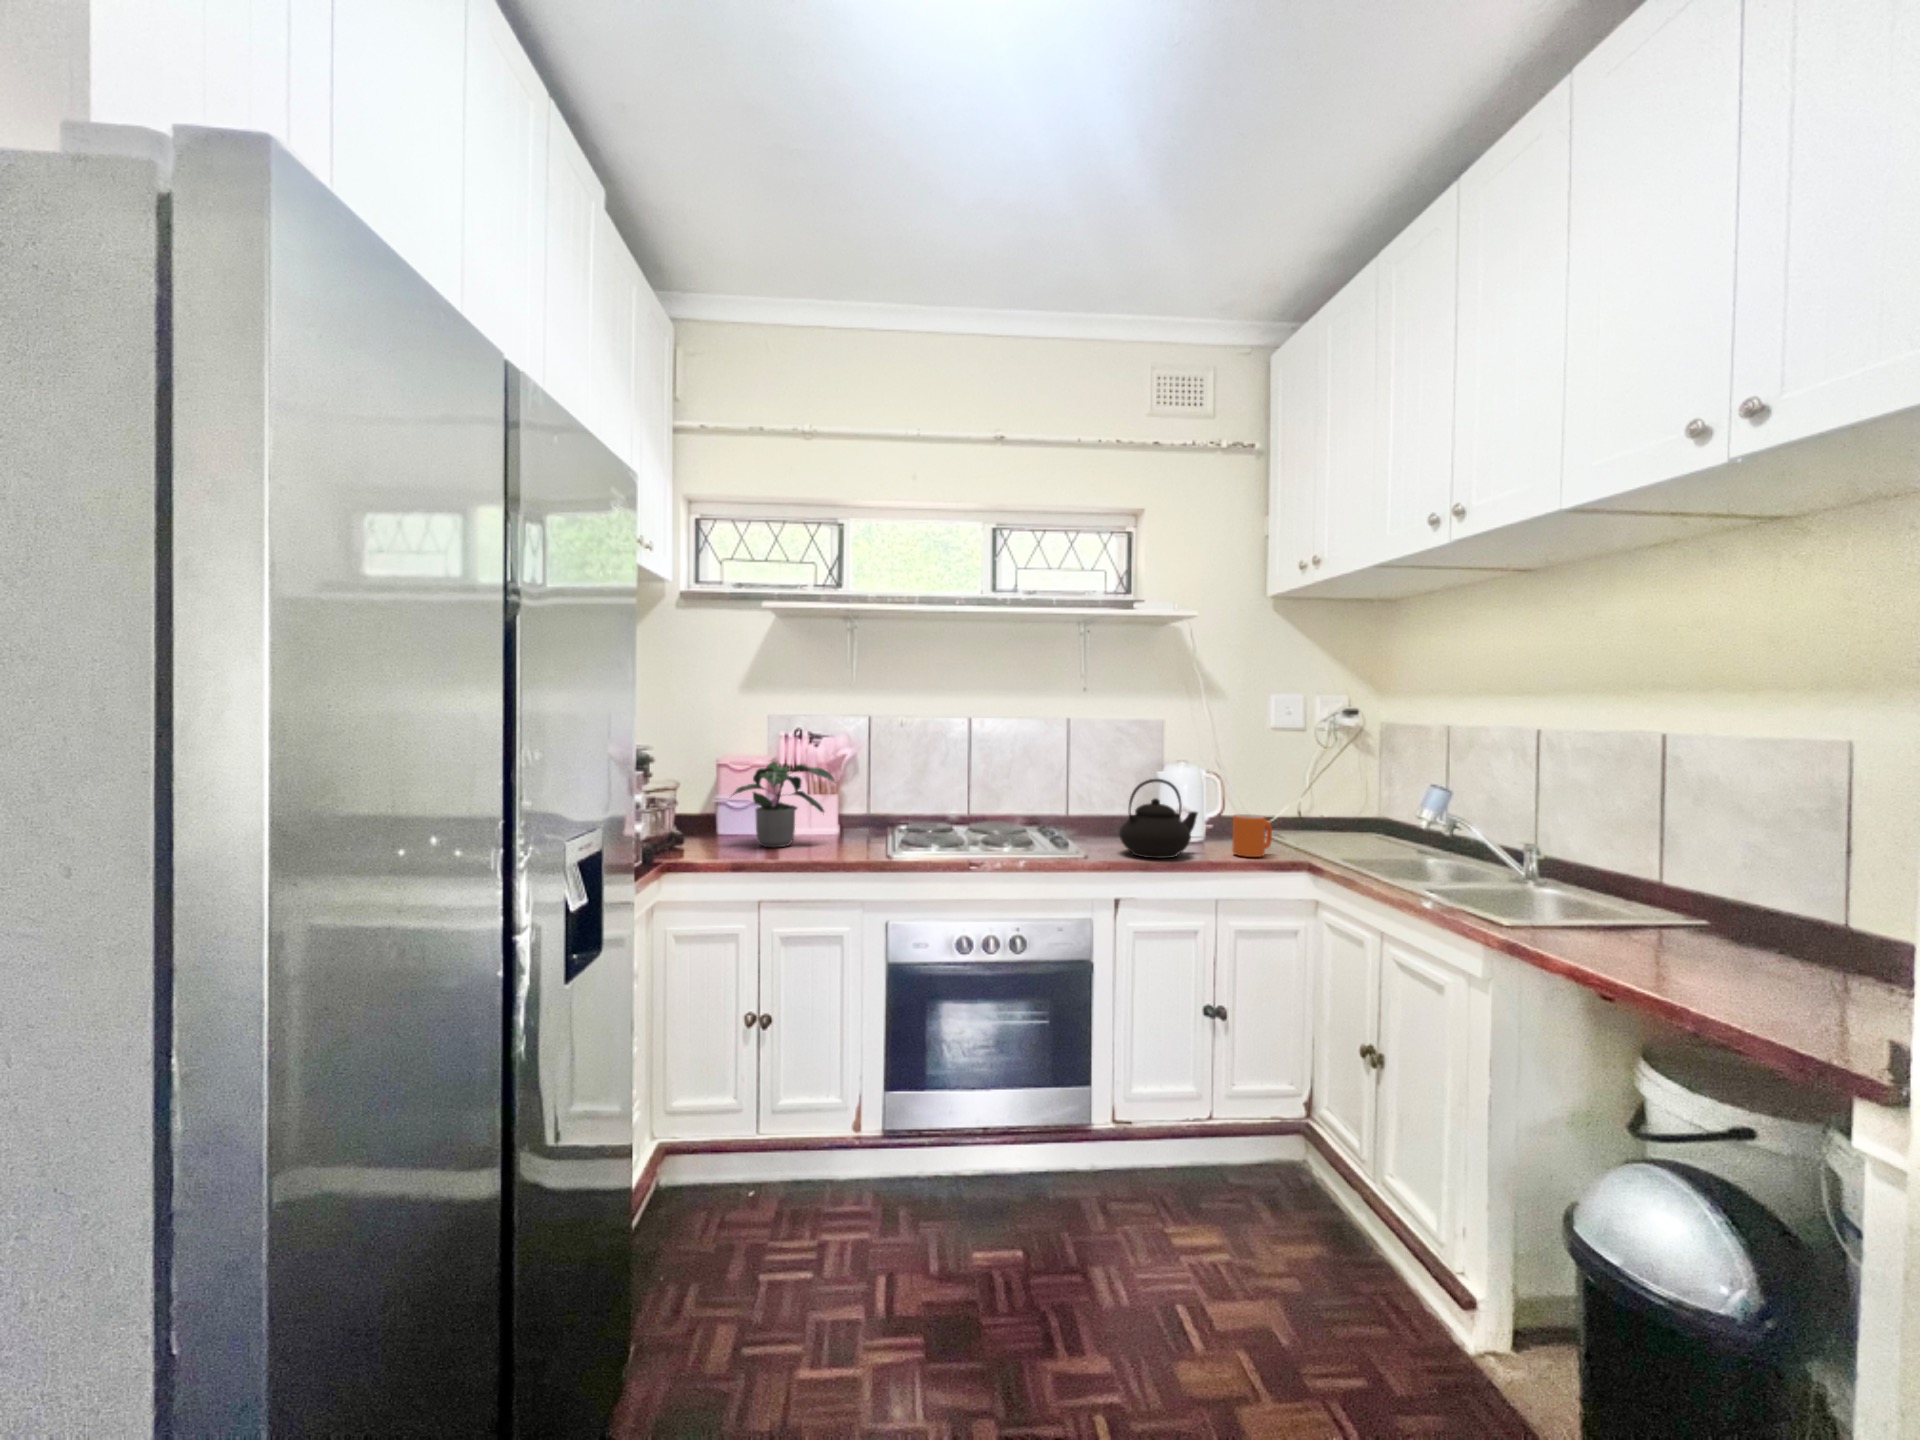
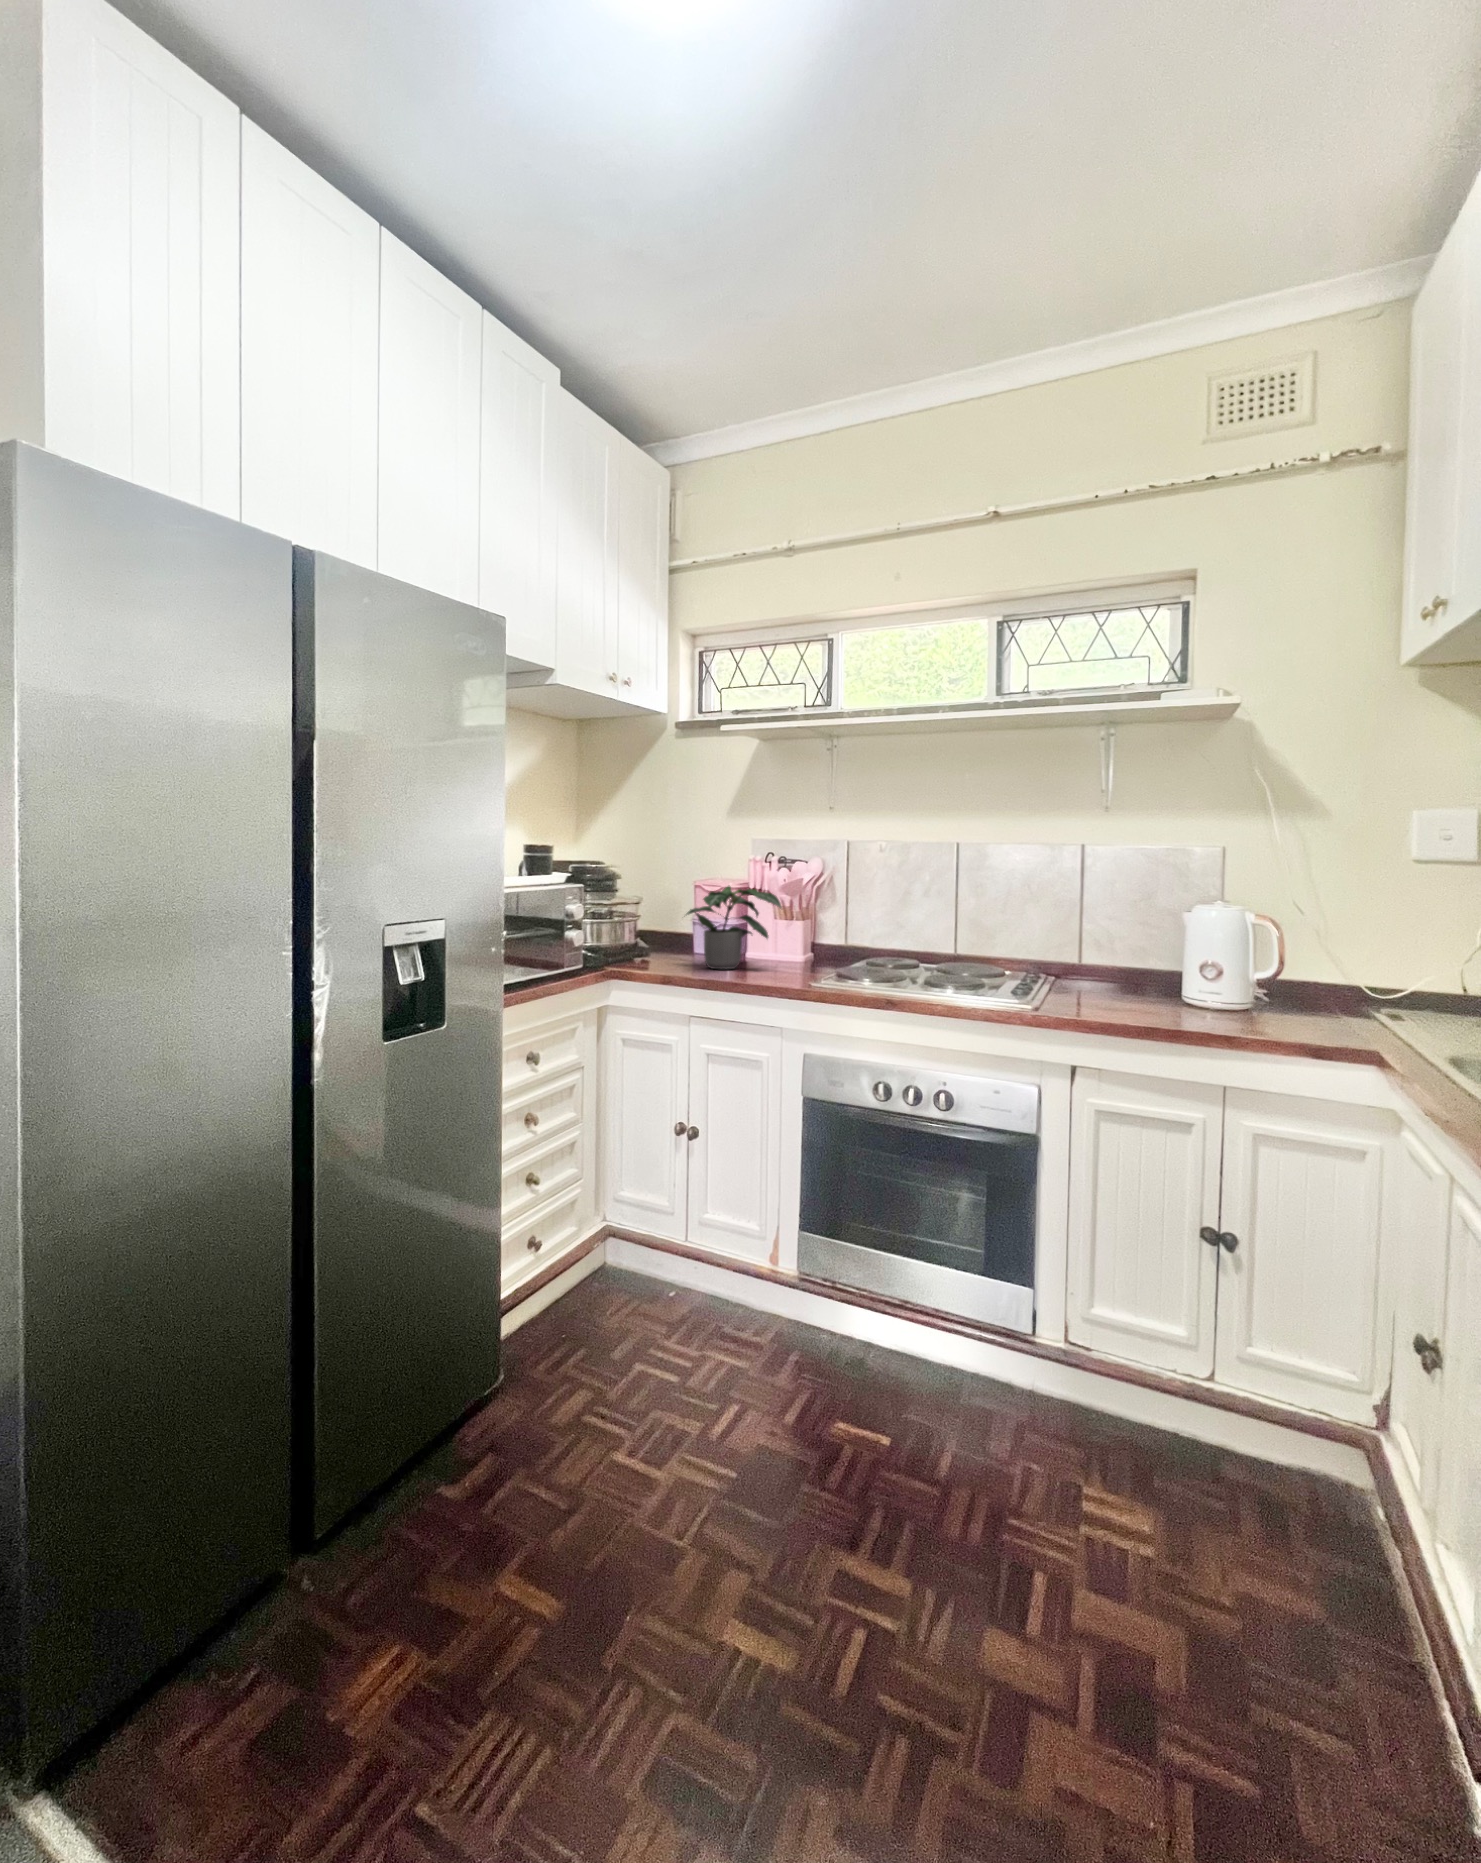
teapot: present [1119,779,1198,858] -> none [1092,917,1214,1019]
mug: present [1232,814,1272,857] -> none [1263,971,1333,1030]

